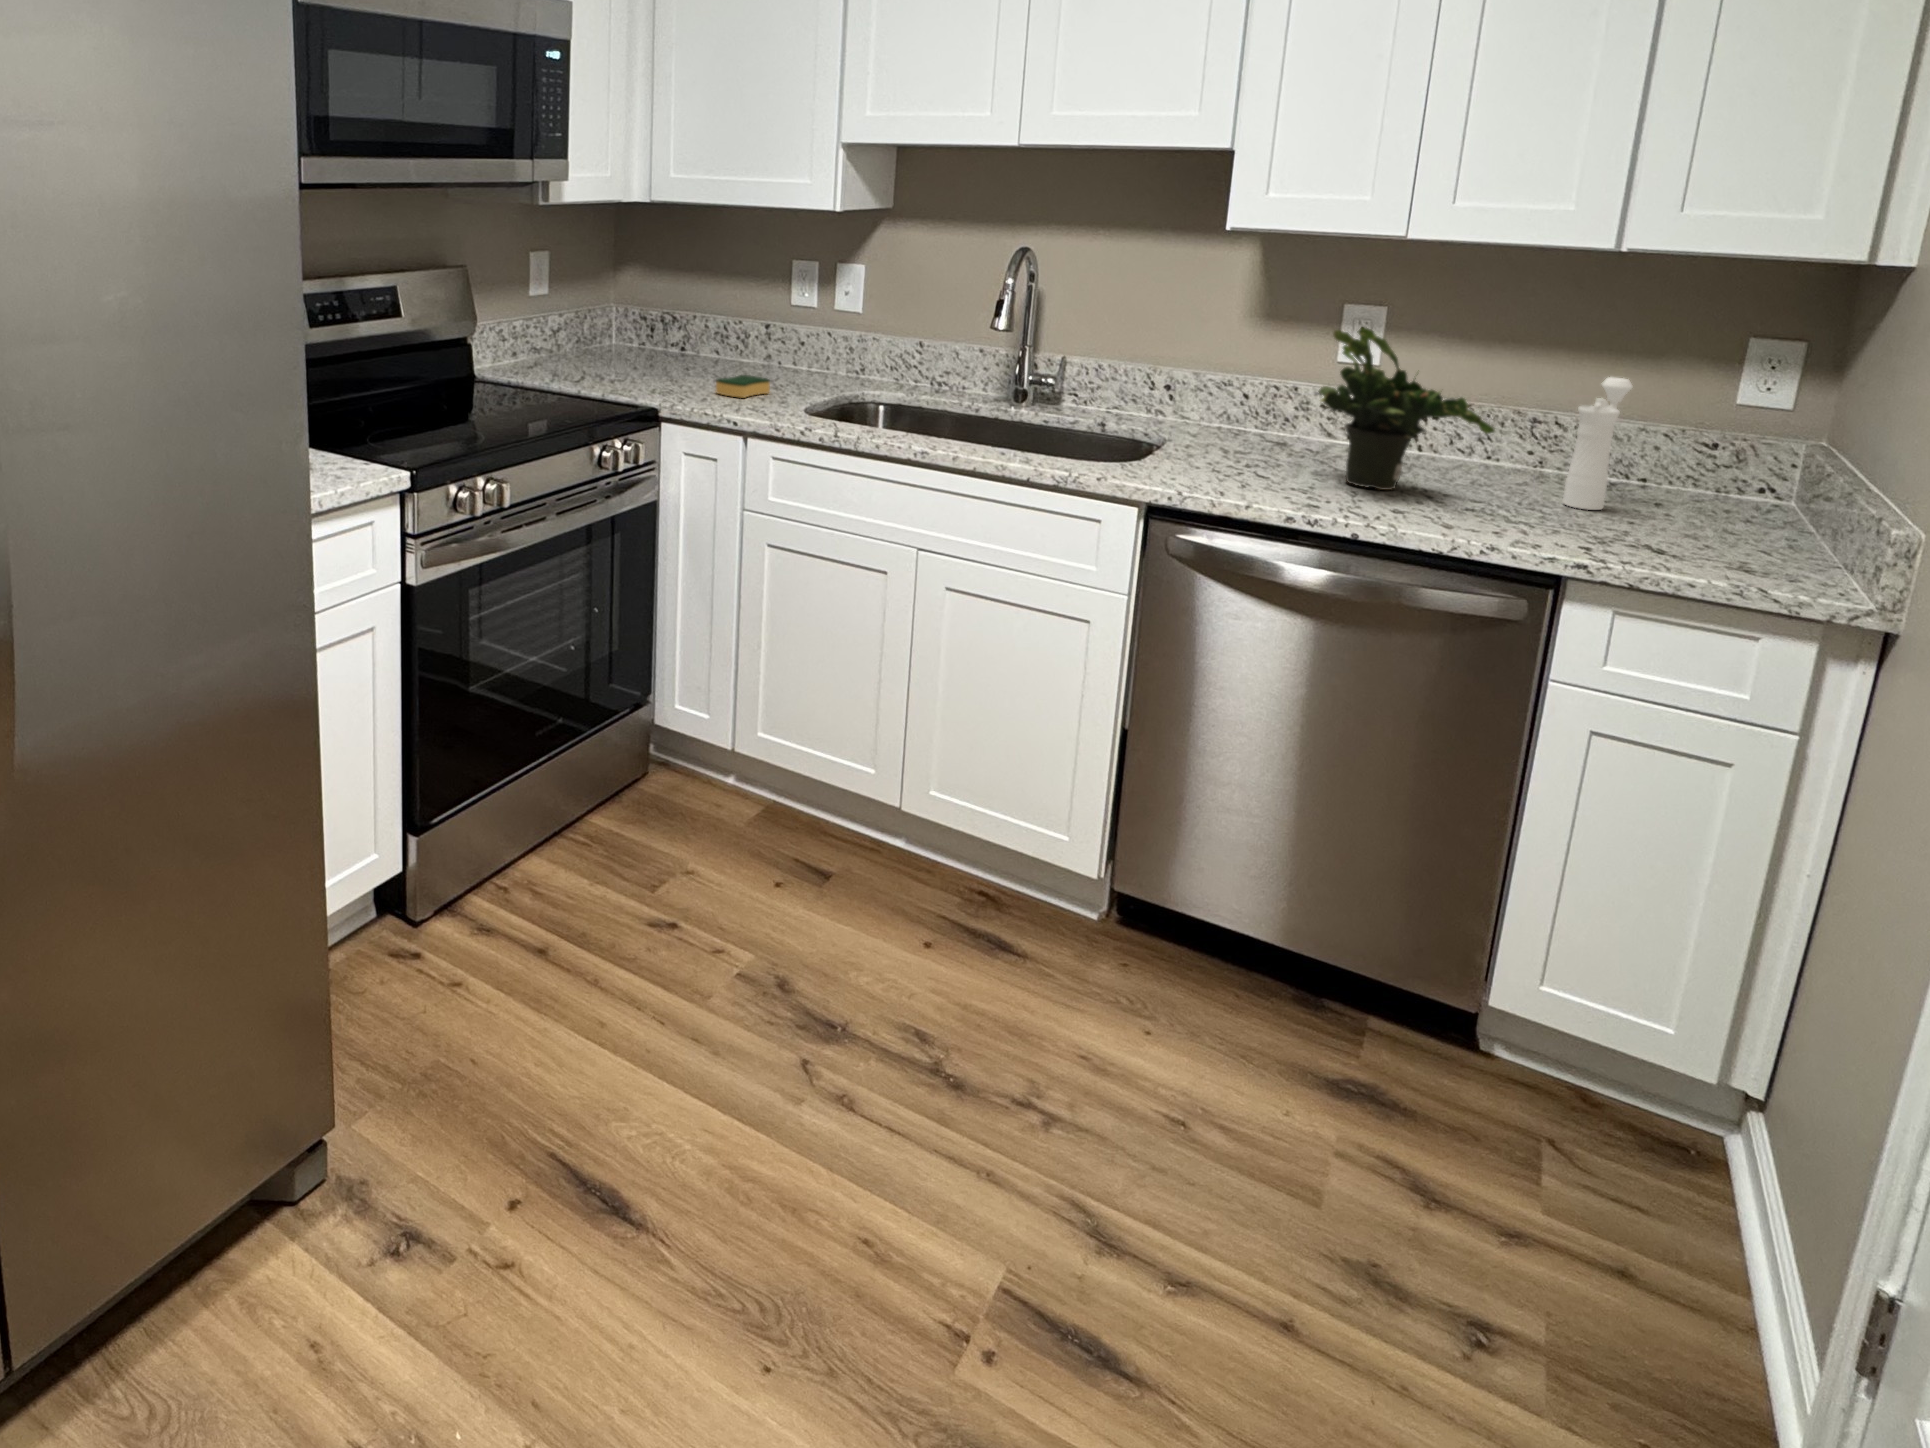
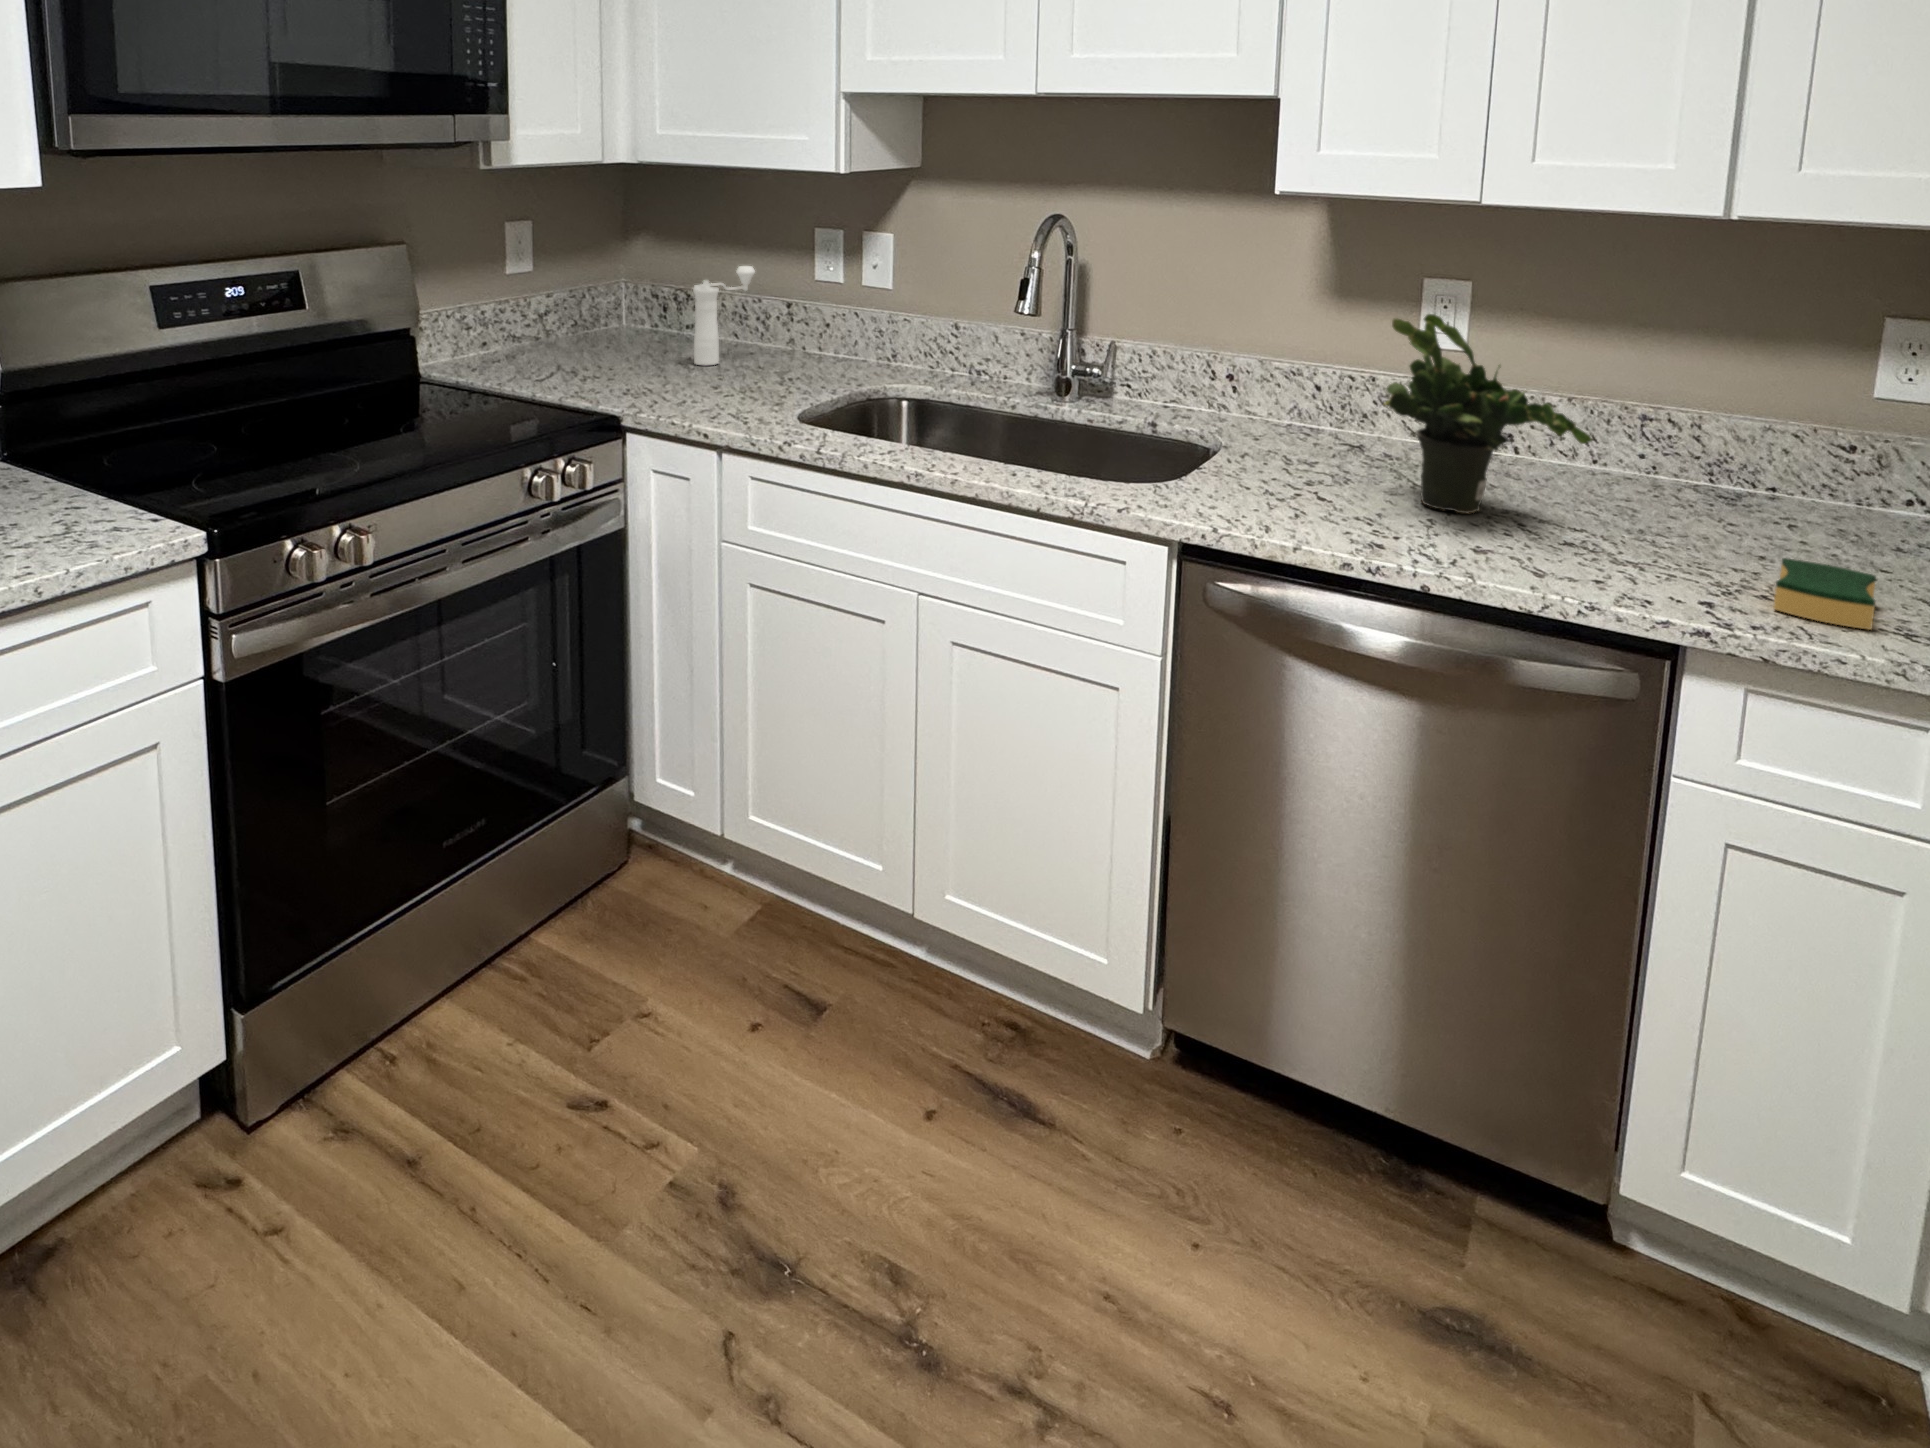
sponge: present [715,375,770,398] -> present [1774,558,1876,630]
pepper mill: present [1563,377,1632,510] -> present [693,266,755,365]

